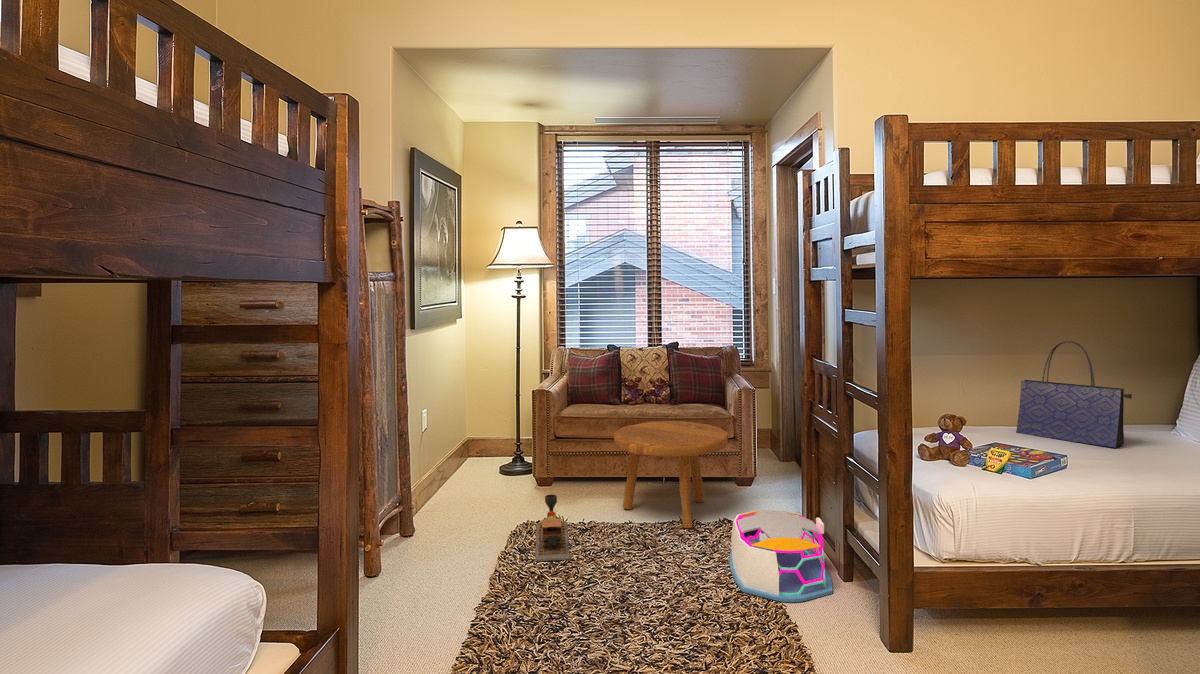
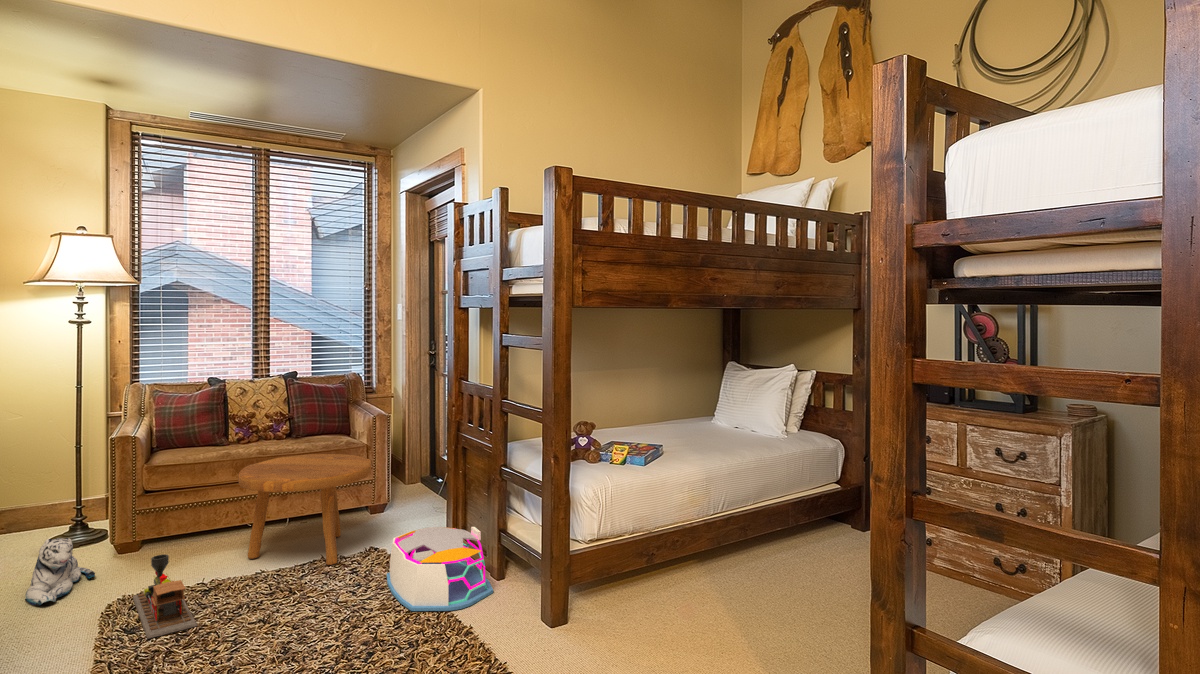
tote bag: present [1016,341,1132,448] -> none [615,361,687,438]
plush toy: none [476,468,519,518] -> present [25,538,95,606]

